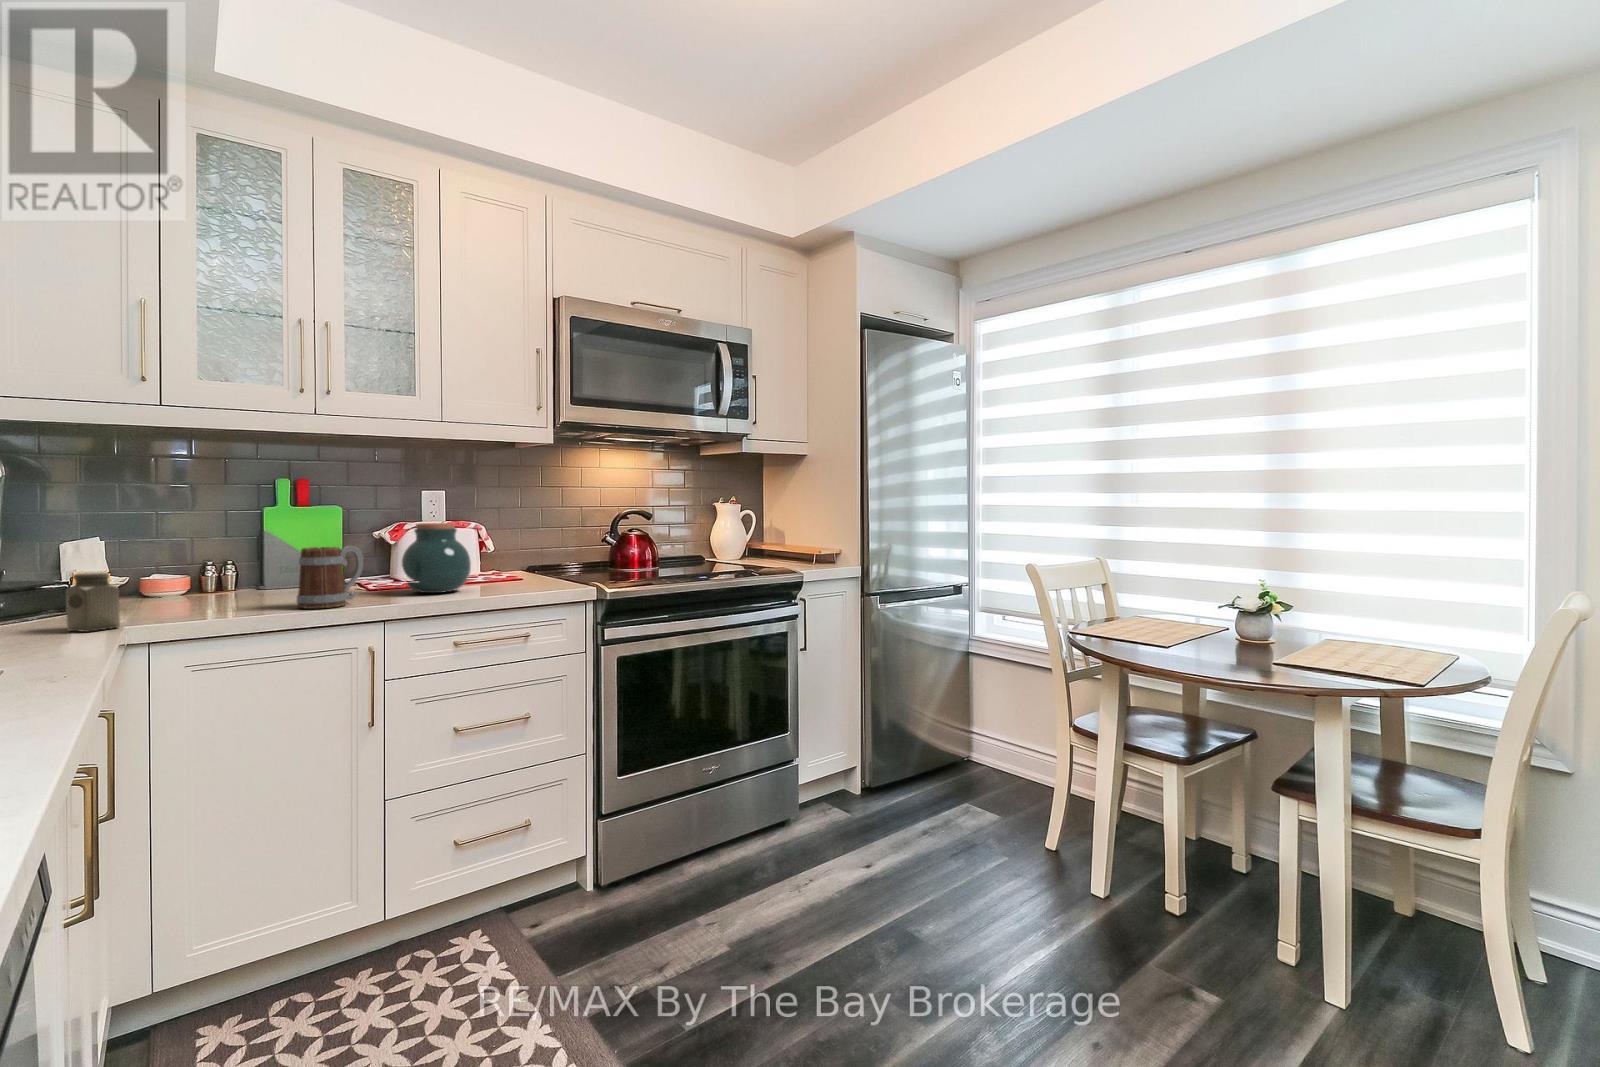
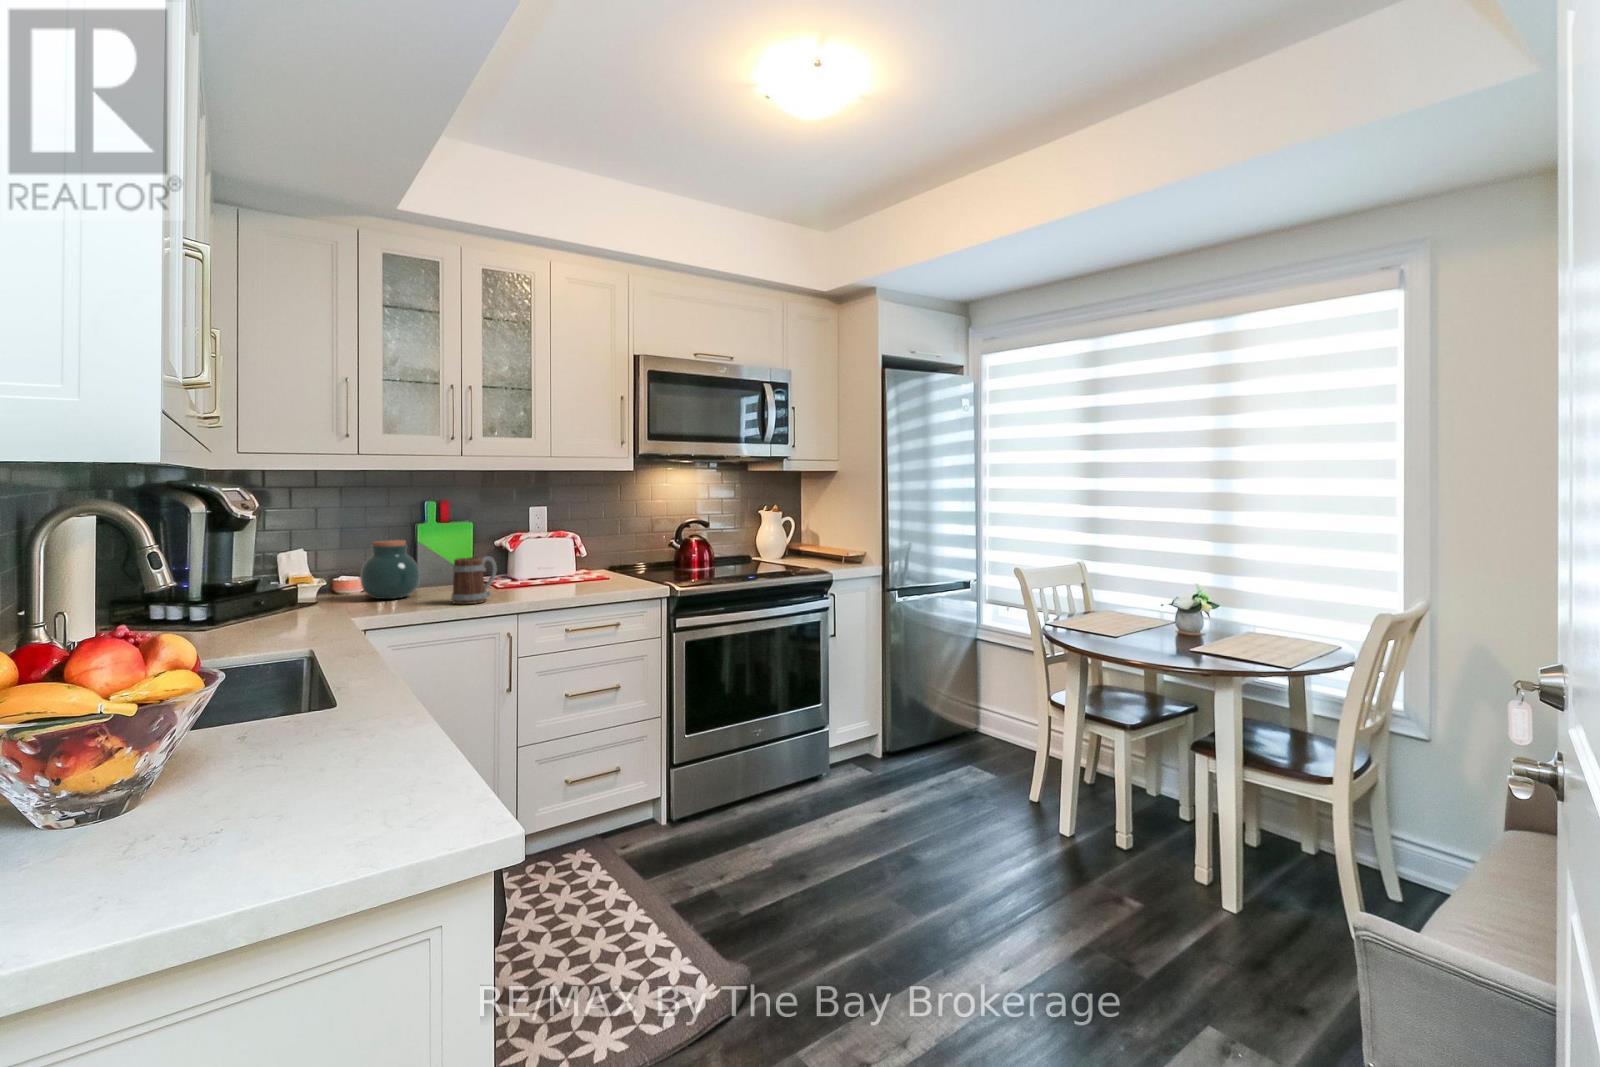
jar: present [402,523,471,593] -> present [360,540,420,599]
salt shaker: present [66,572,120,632] -> none [304,579,339,622]

